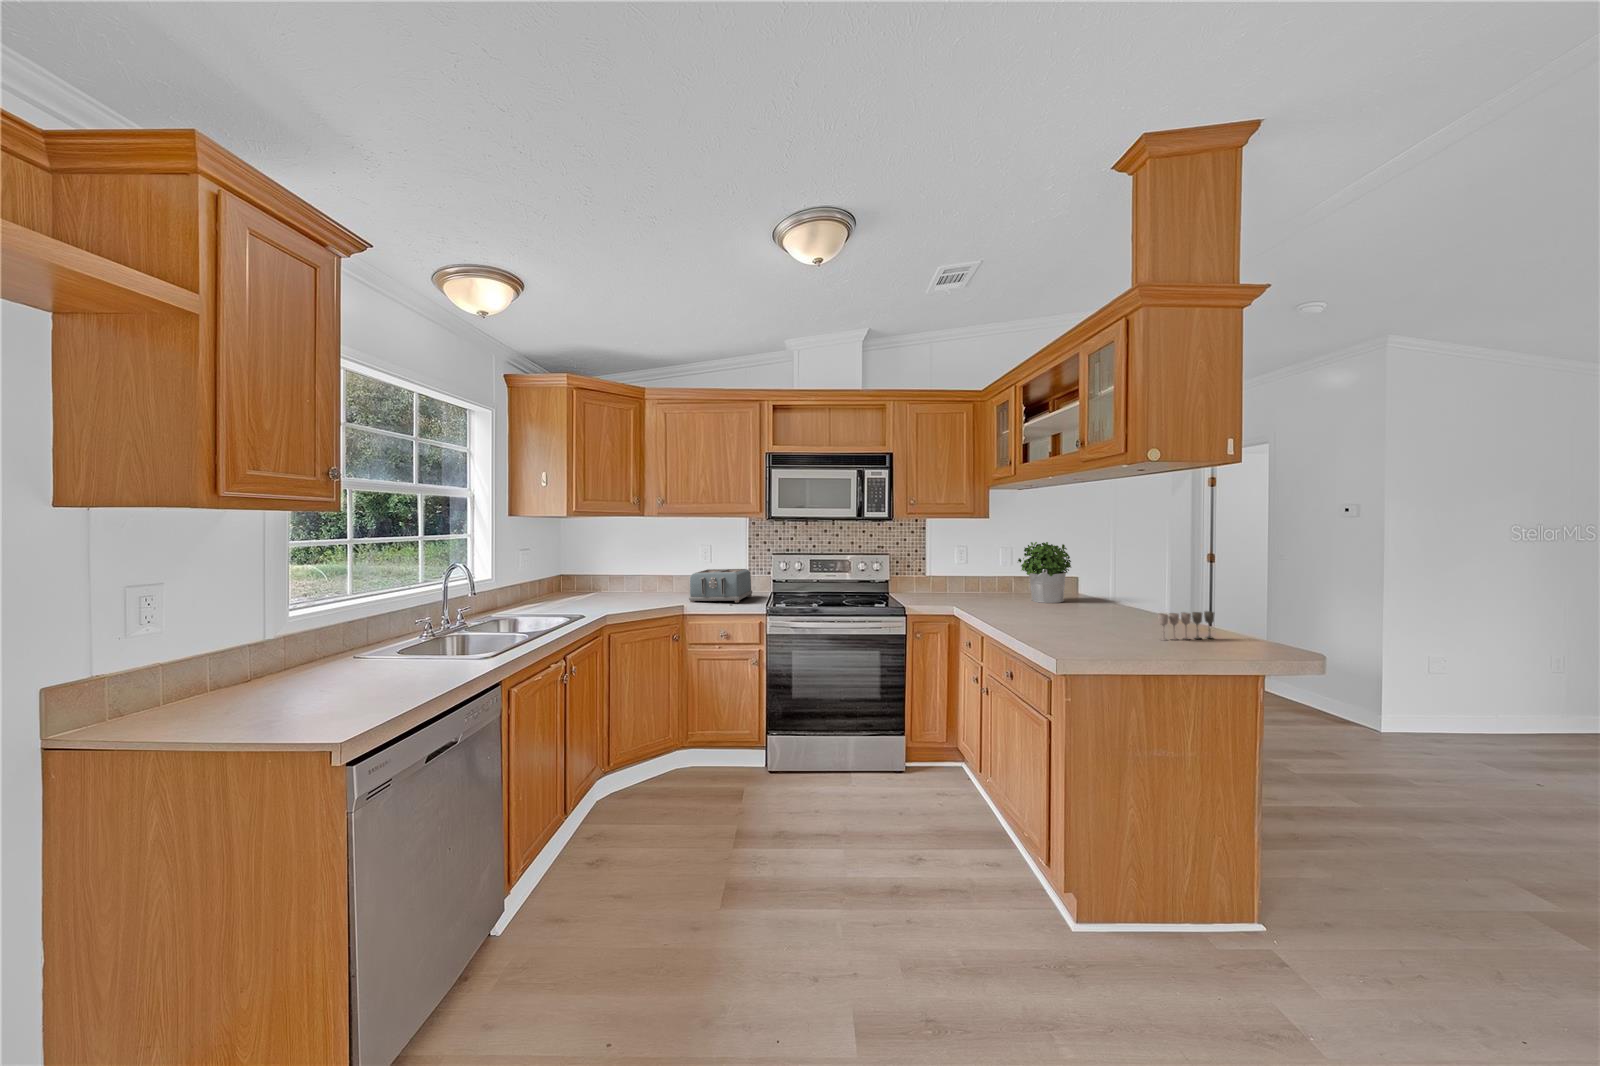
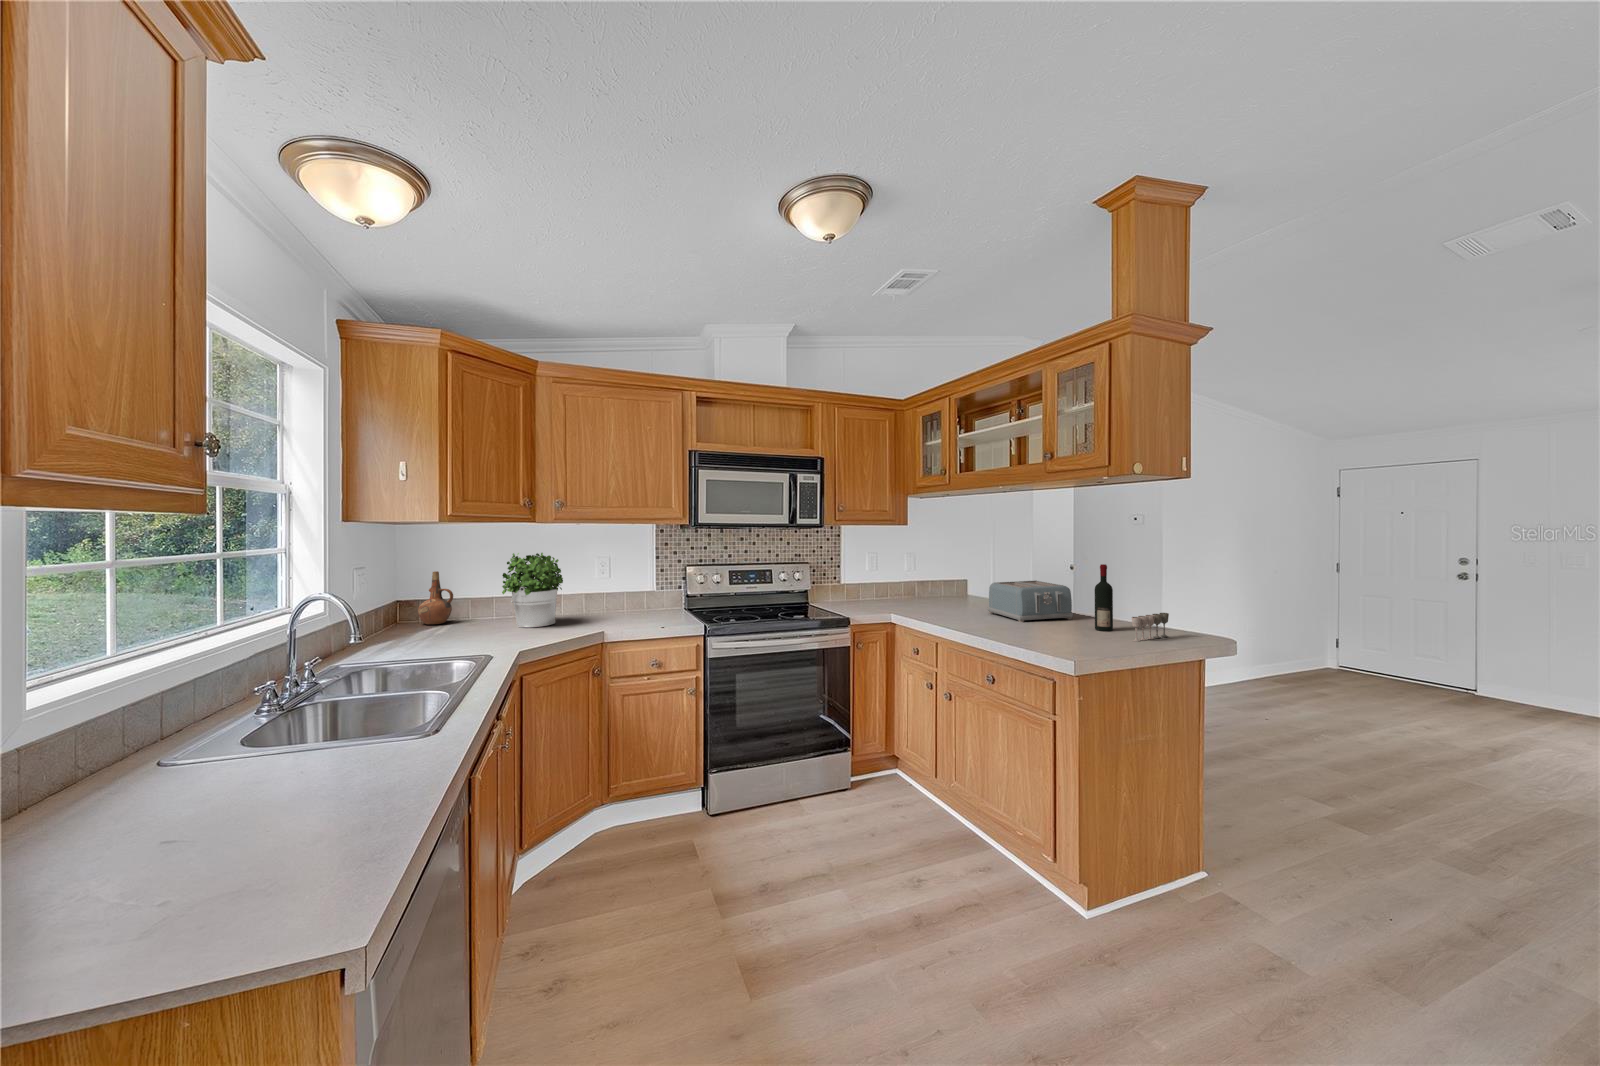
potted plant: present [1018,542,1071,603] -> present [502,553,563,627]
ceramic pitcher: none [568,555,592,595] -> present [418,571,453,624]
wine bottle: none [1142,557,1163,630] -> present [1095,564,1113,631]
toaster: present [689,569,752,603] -> present [987,581,1073,622]

